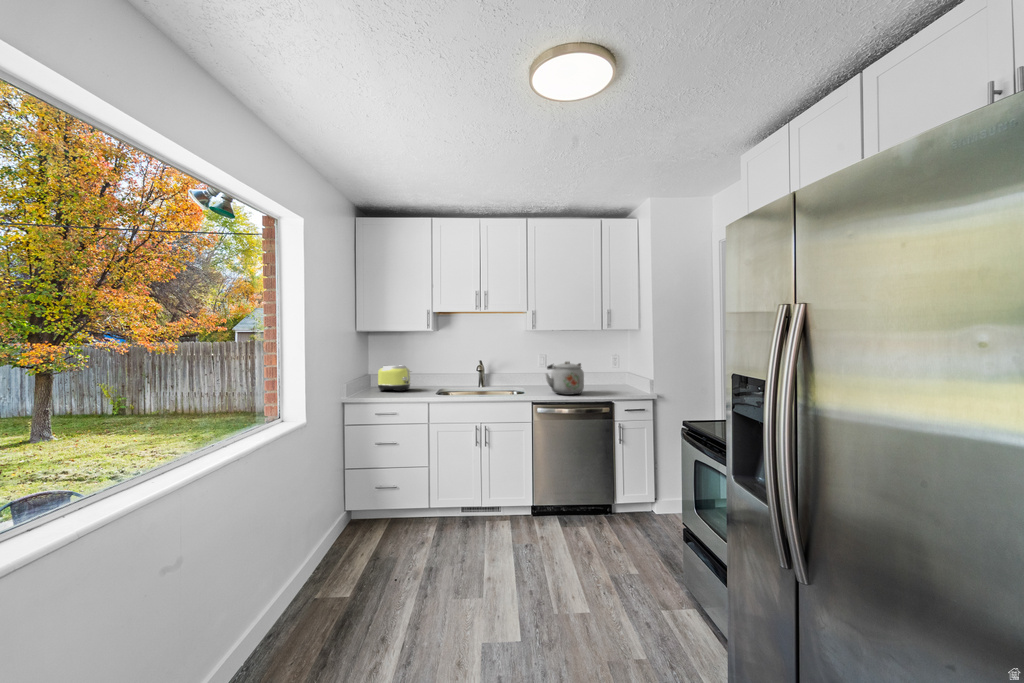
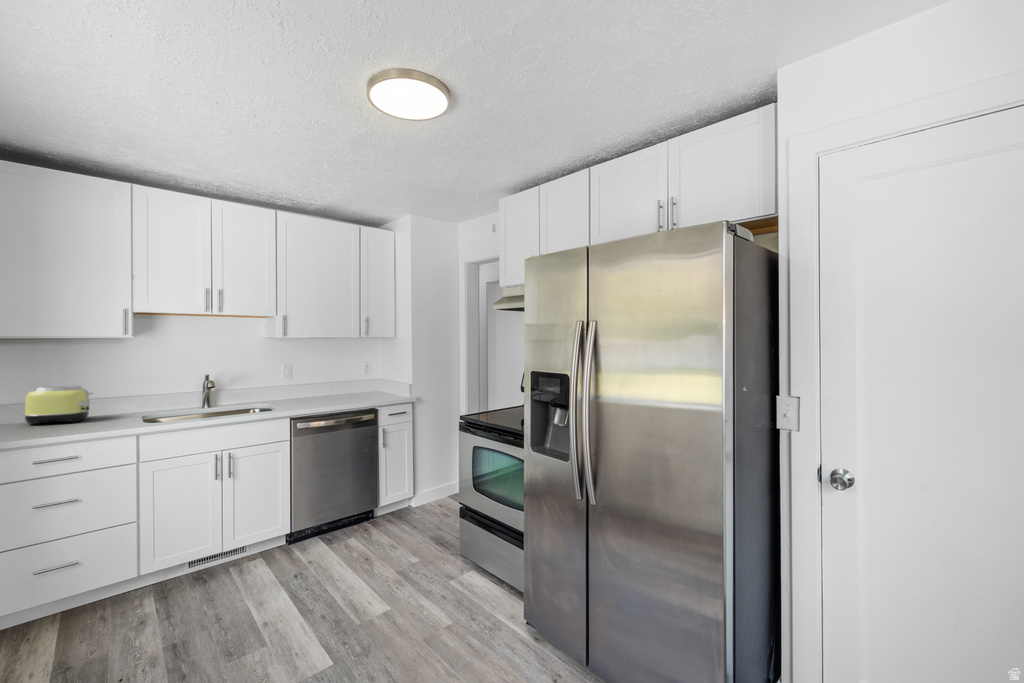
kettle: present [546,361,584,395] -> none [298,371,342,406]

